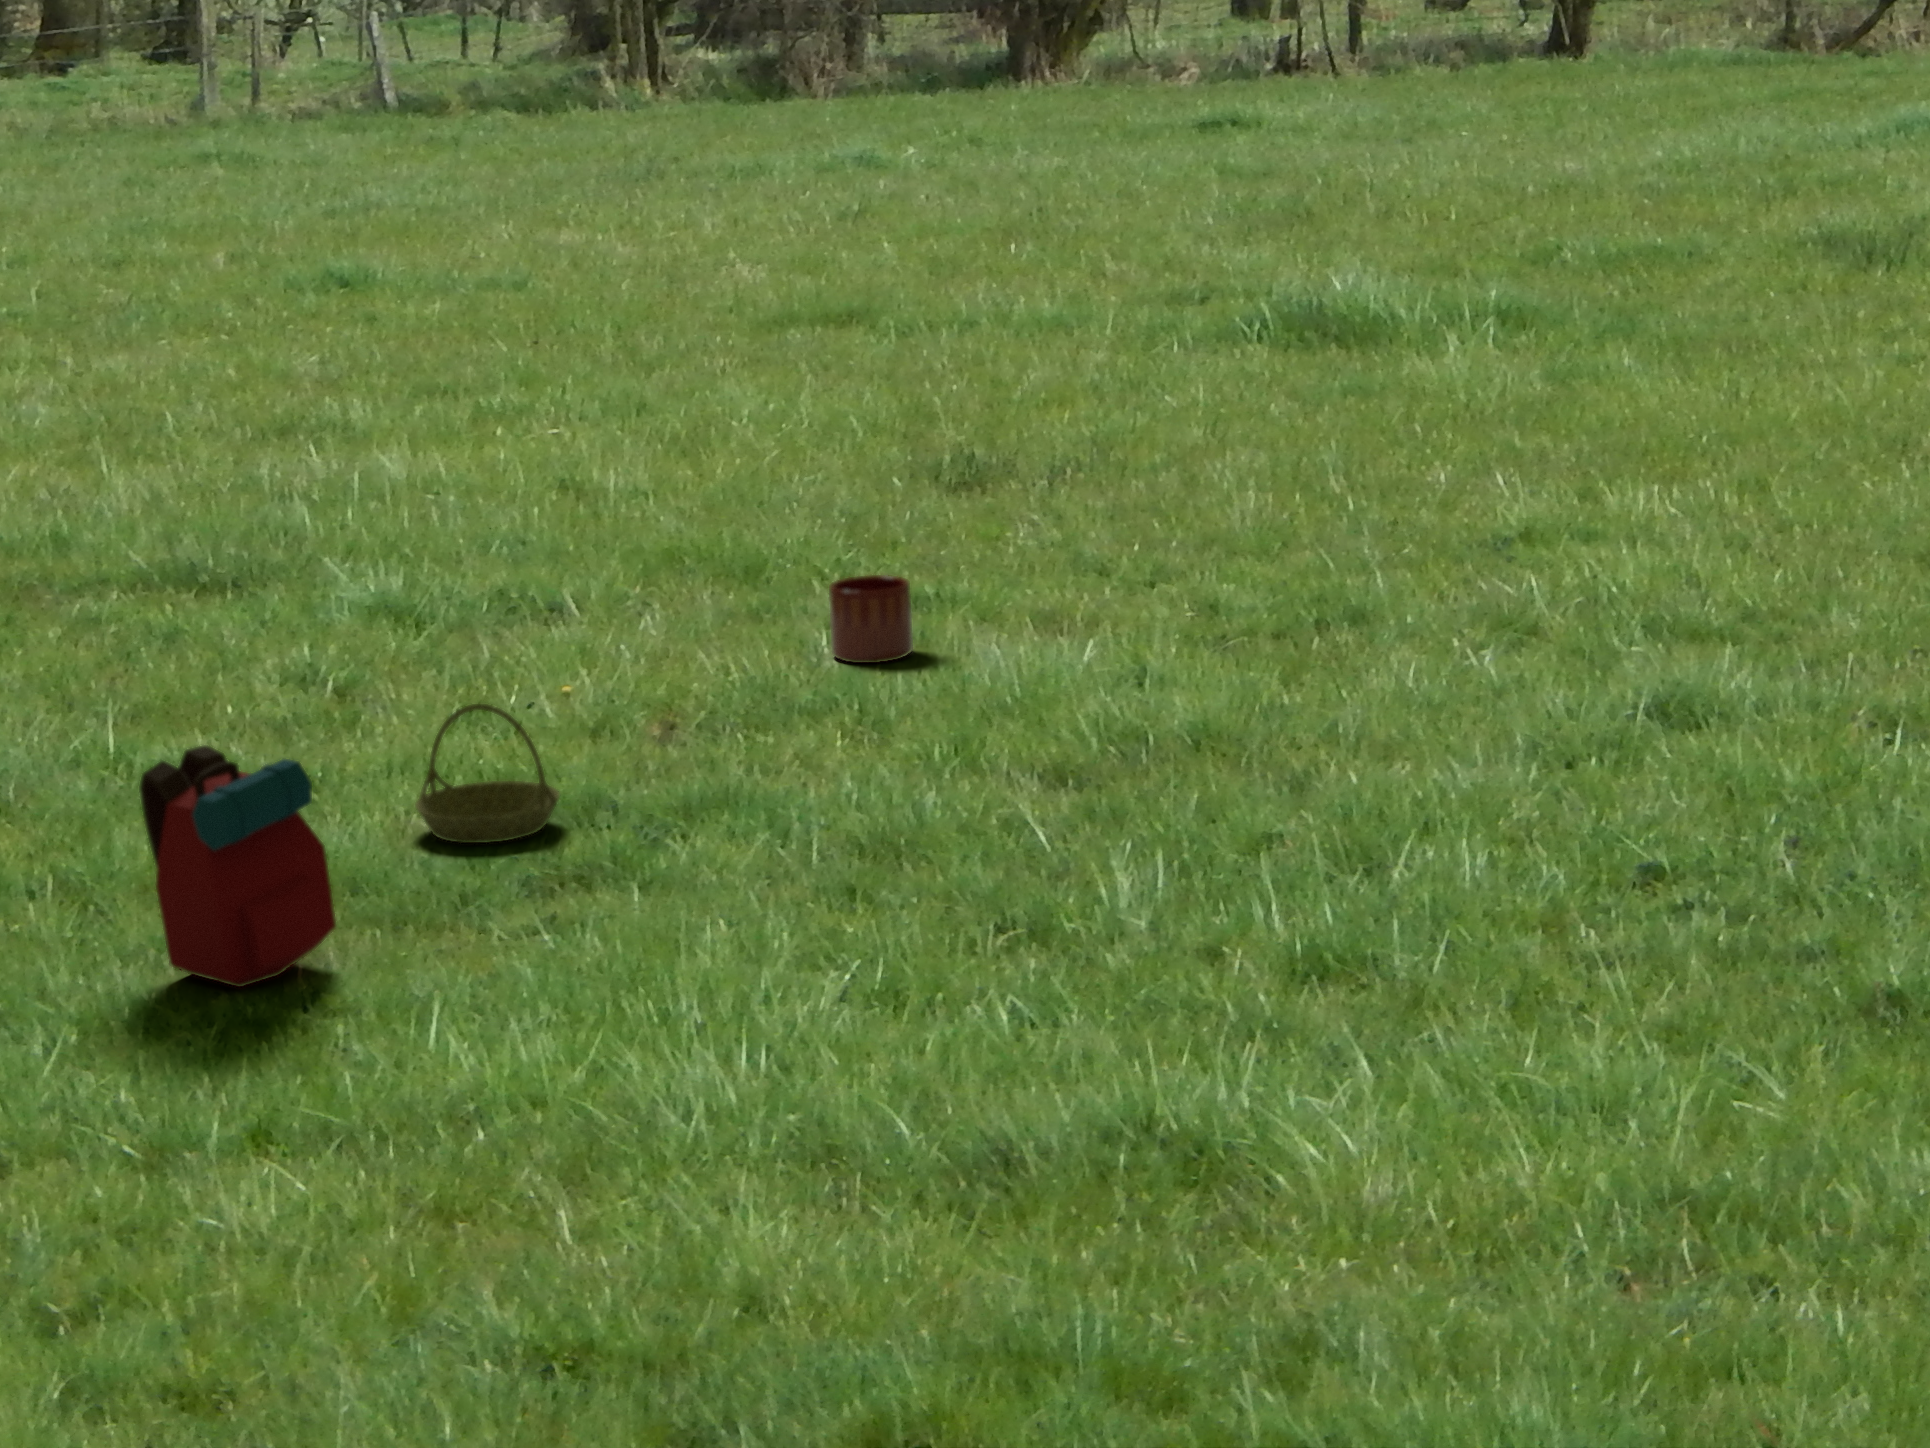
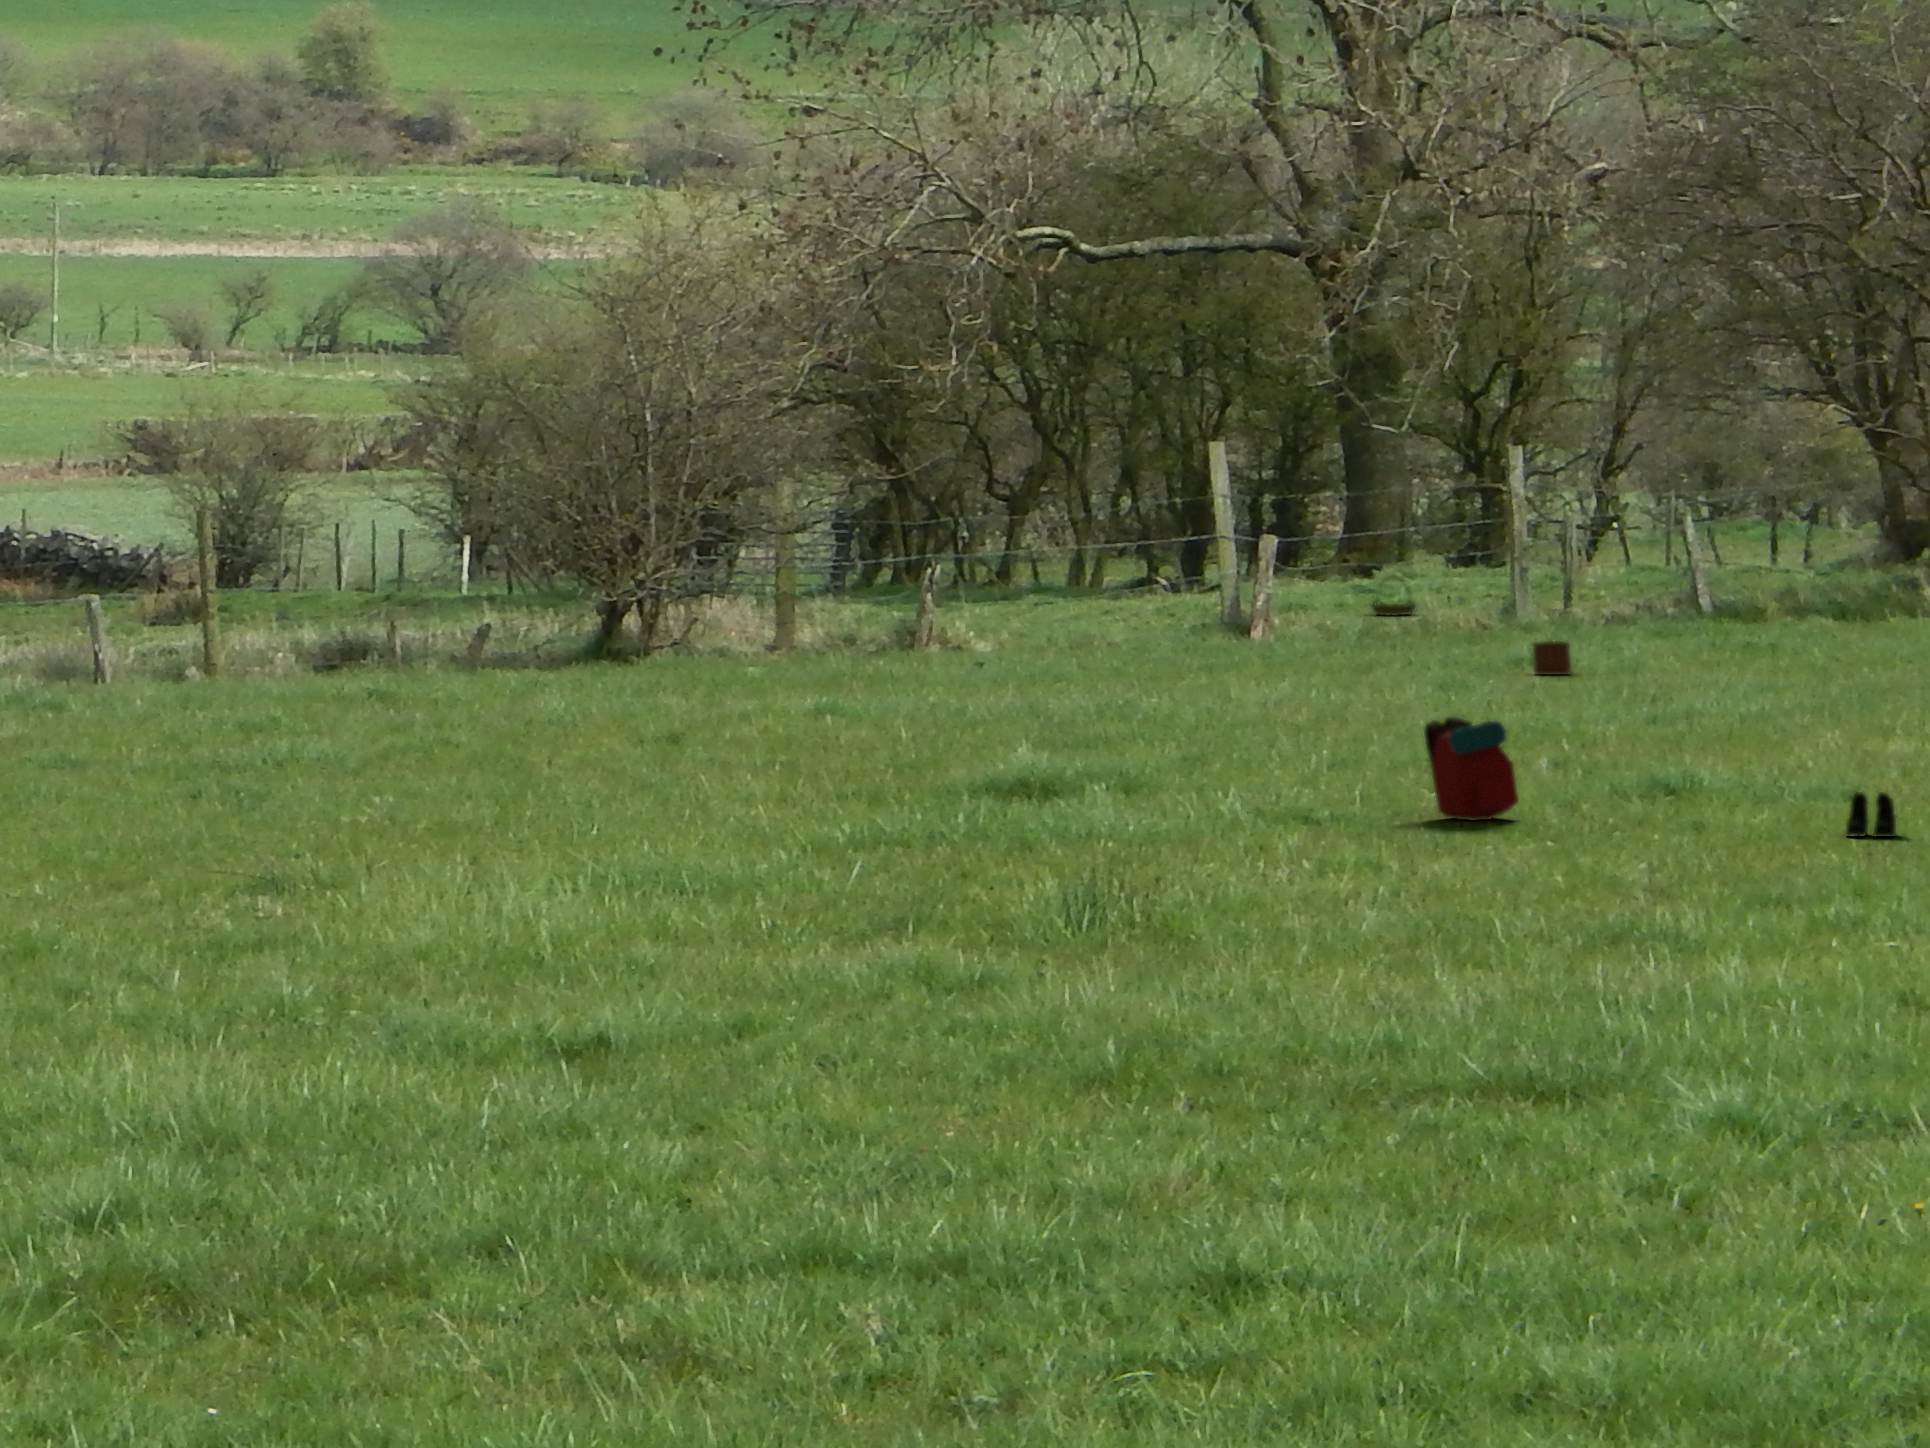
planter: present [829,575,913,663] -> present [1532,641,1571,675]
basket: present [415,704,560,843] -> present [1372,578,1415,616]
boots: none [1036,906,1139,1021] -> present [1846,792,1896,837]

